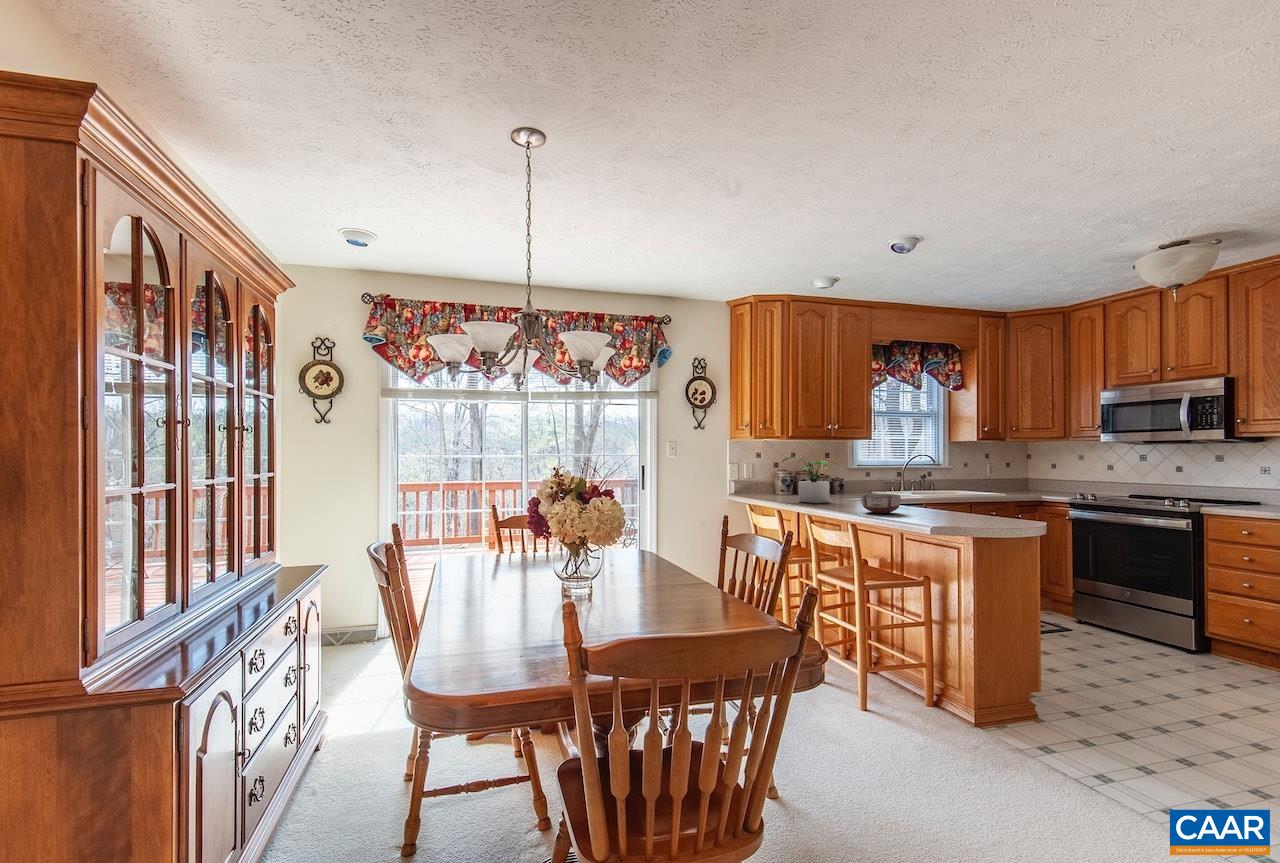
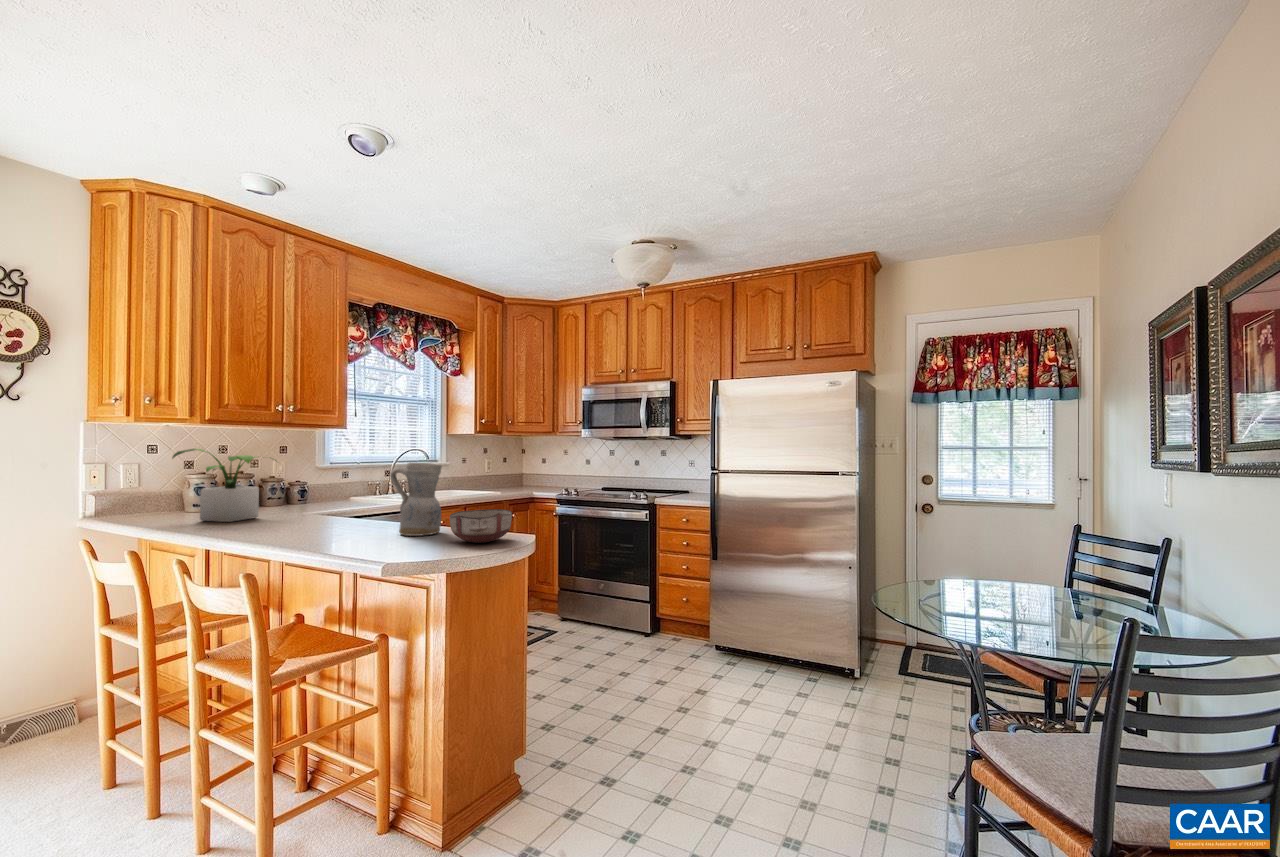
ceramic pitcher: none [924,467,962,518] -> present [390,463,442,536]
ceramic bowl: present [861,494,901,513] -> present [450,509,512,543]

